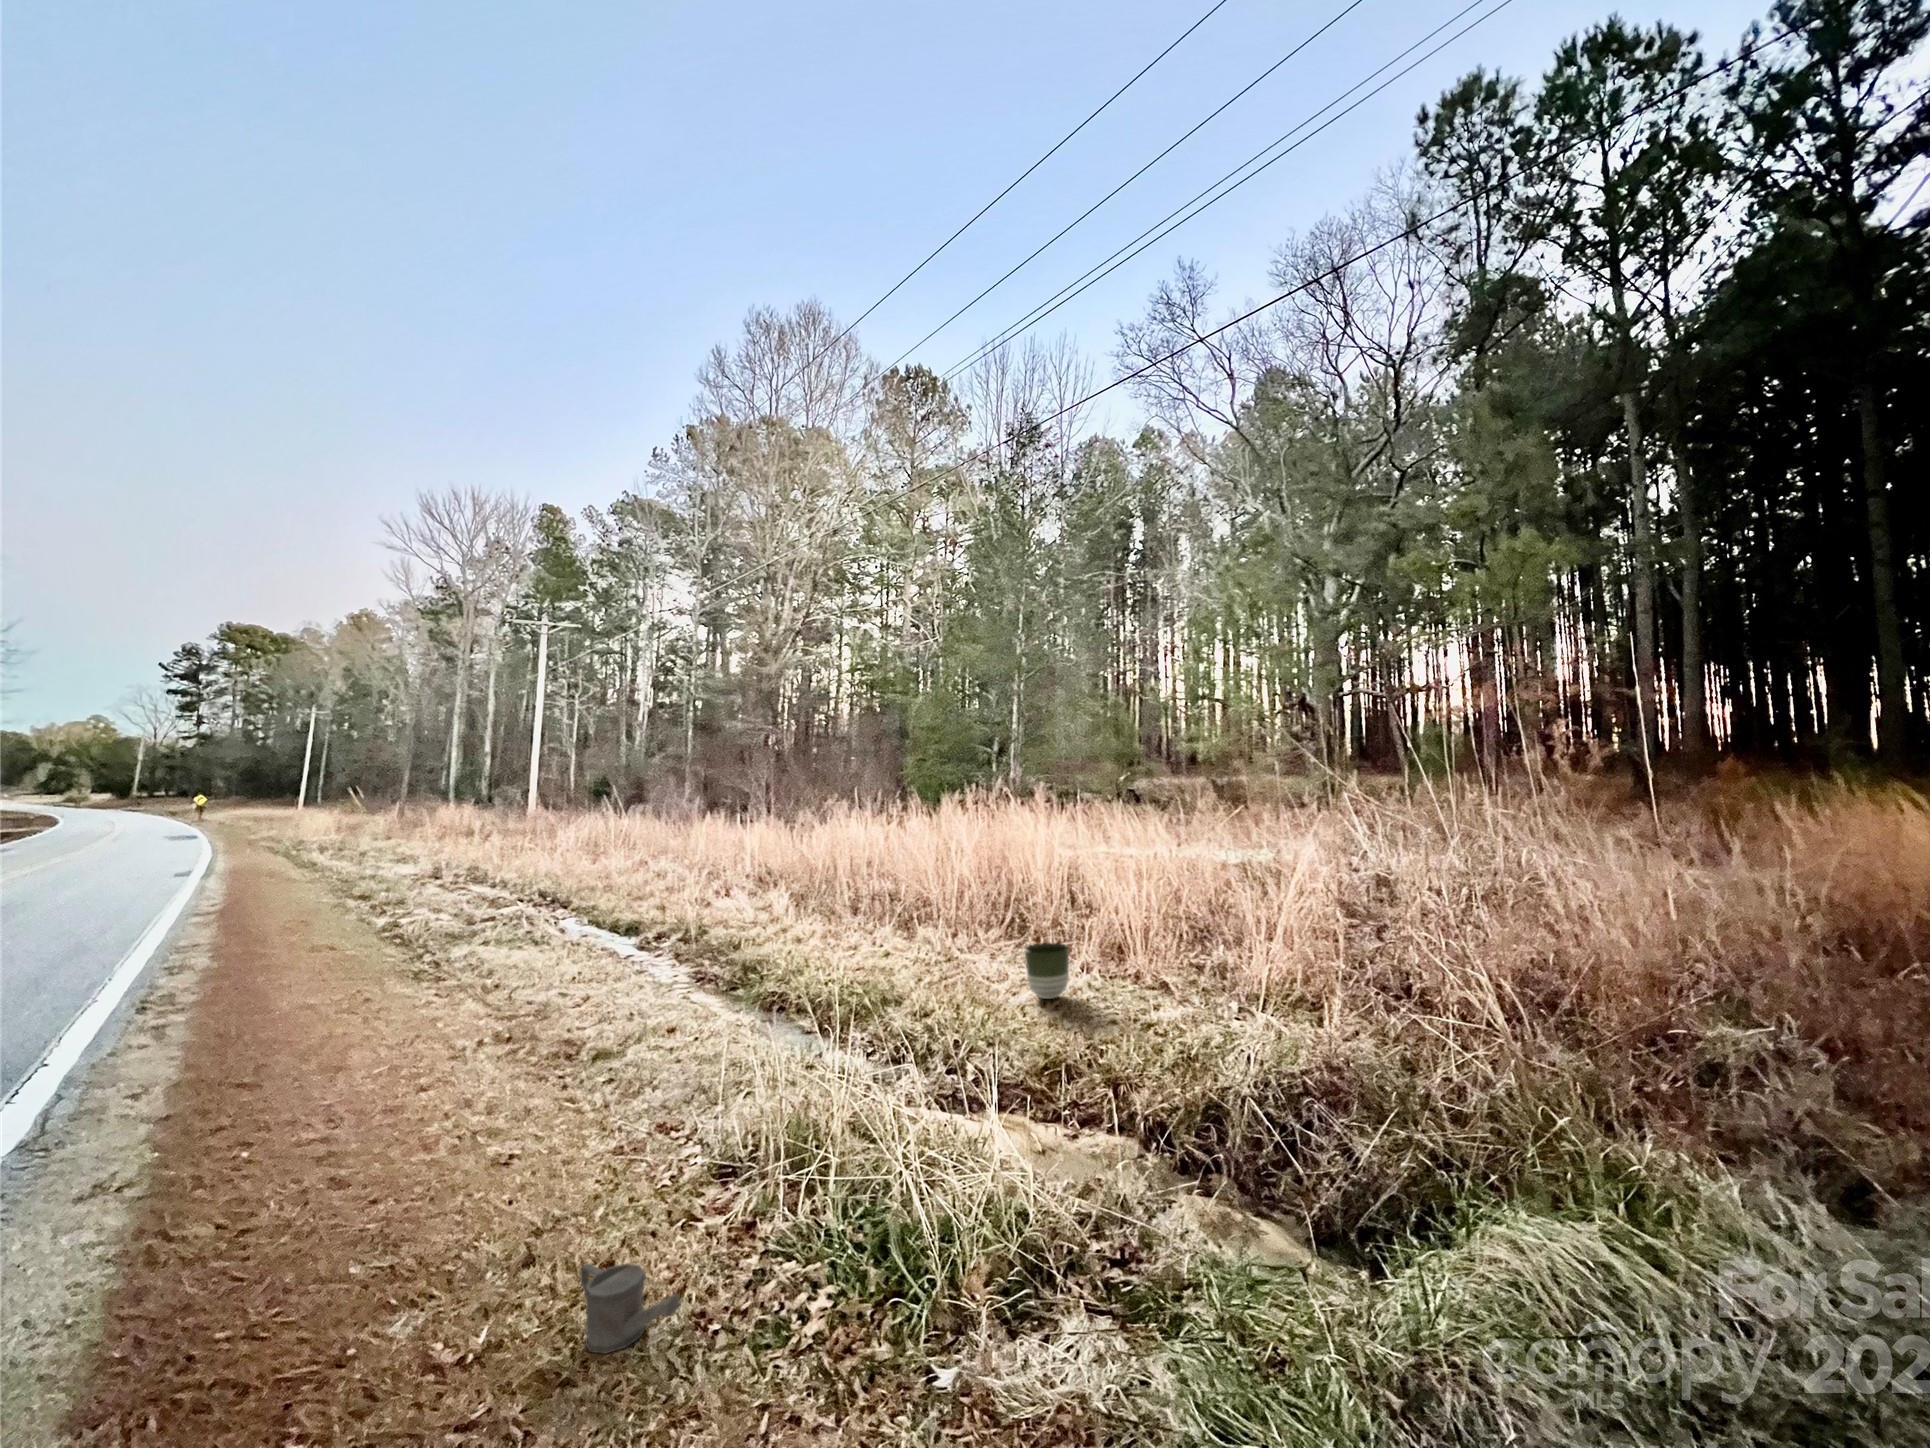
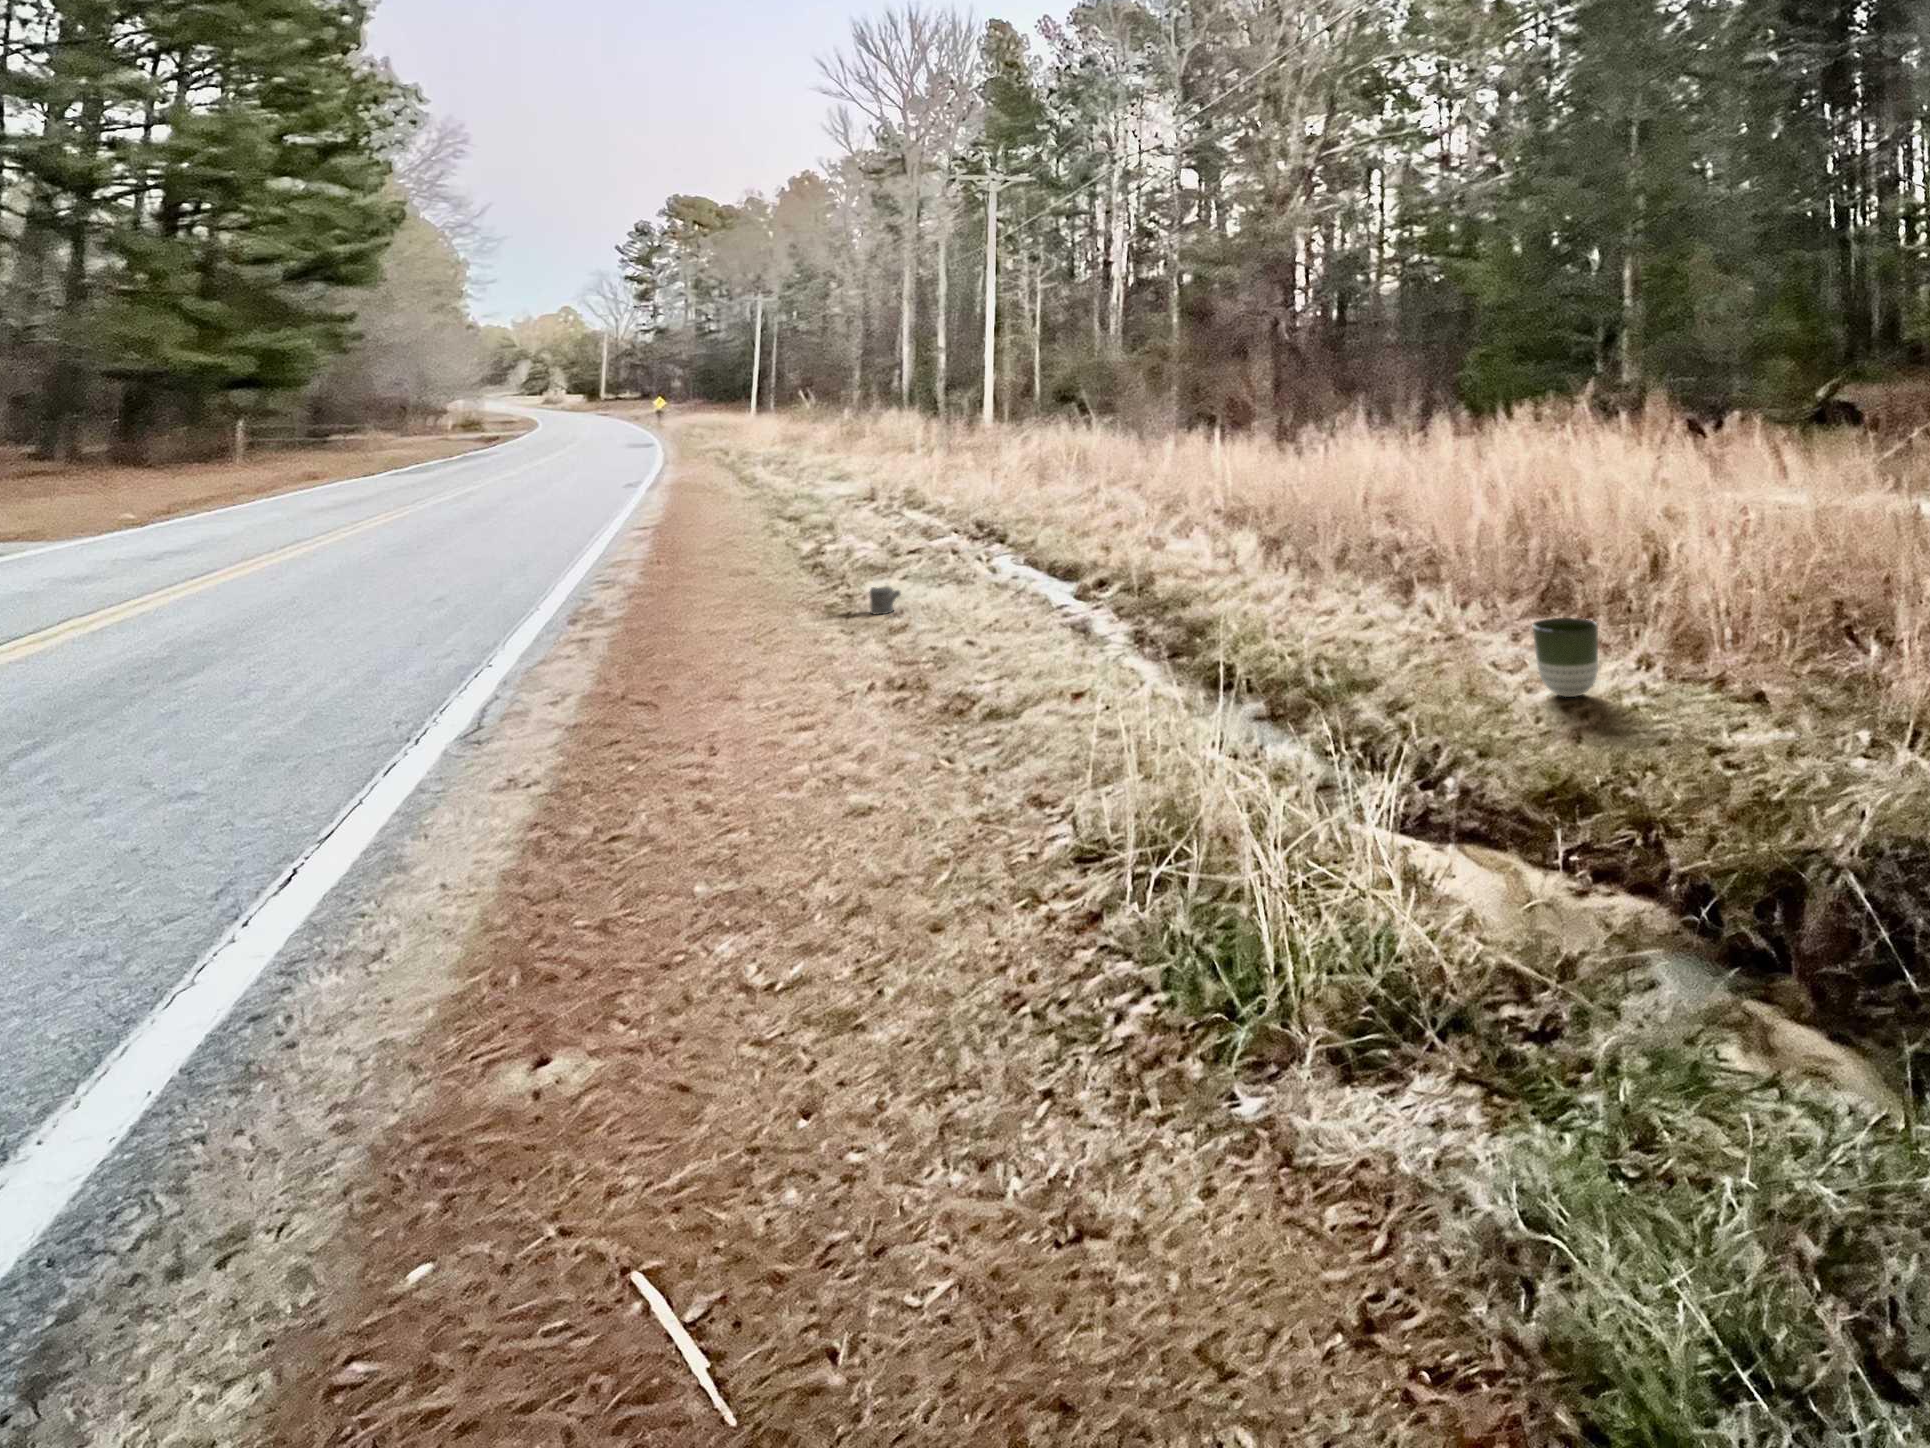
watering can: present [580,1264,680,1354] -> present [869,587,901,615]

